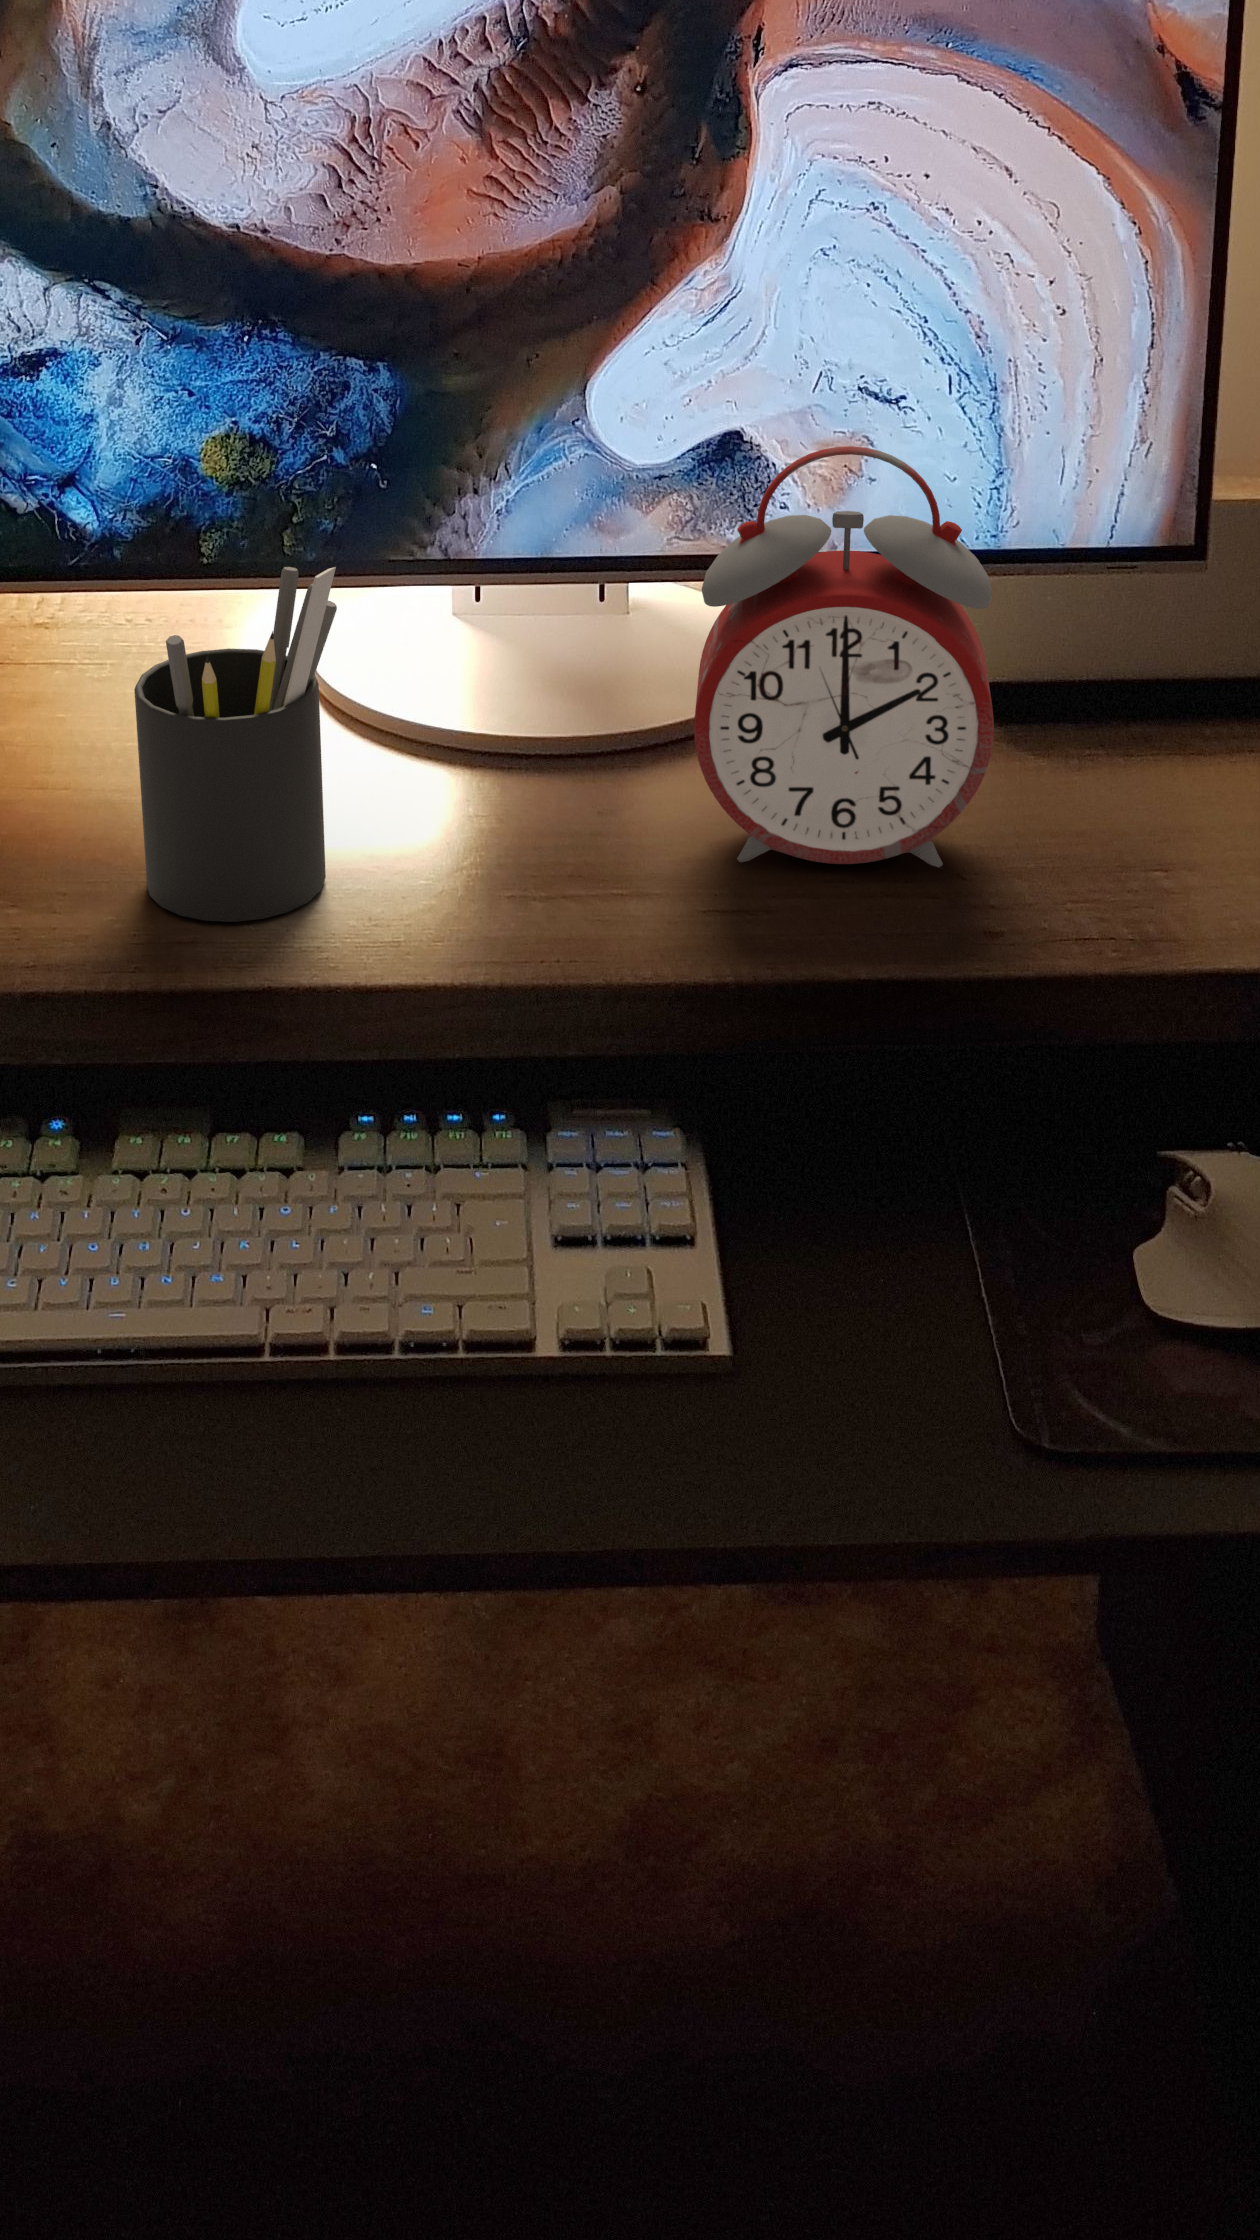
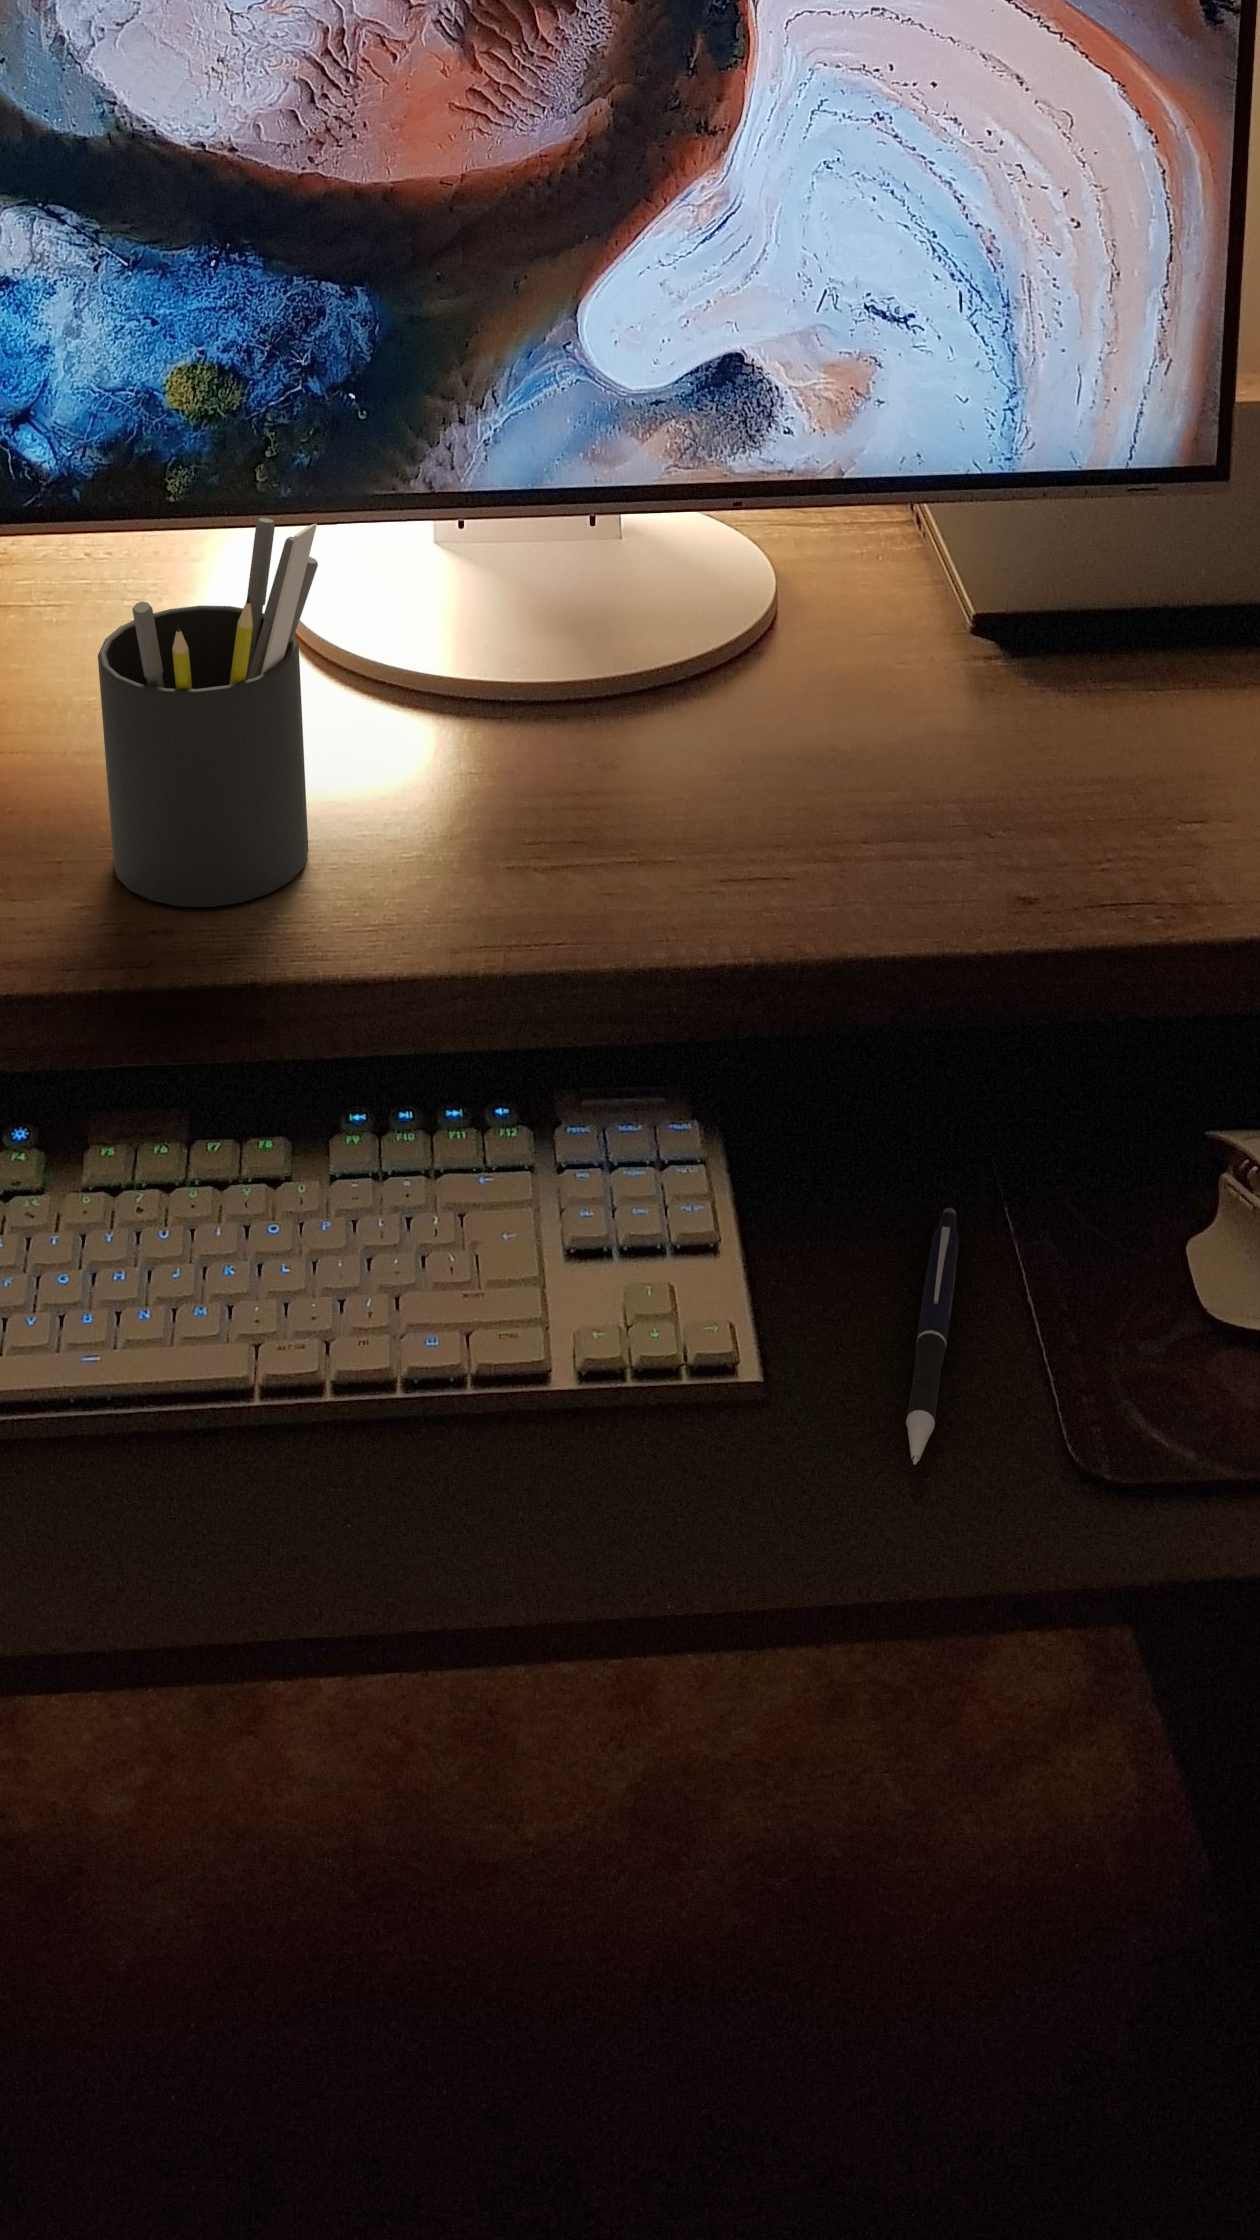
alarm clock: present [694,446,994,867] -> none [705,380,1026,825]
pen: none [858,1214,918,1426] -> present [906,1208,959,1466]

